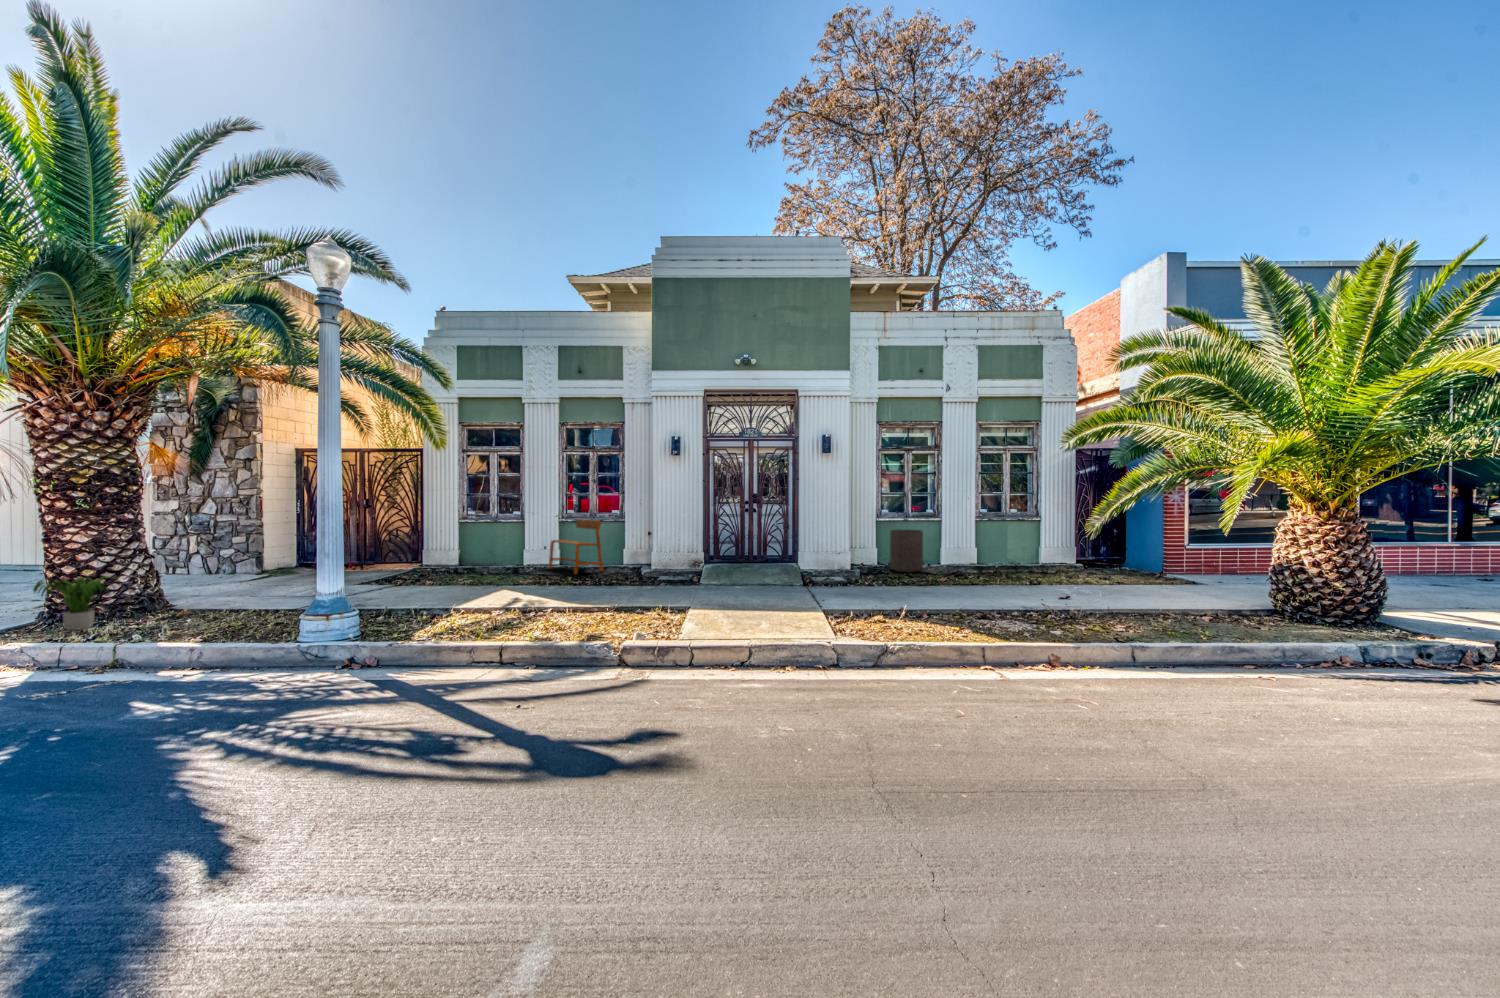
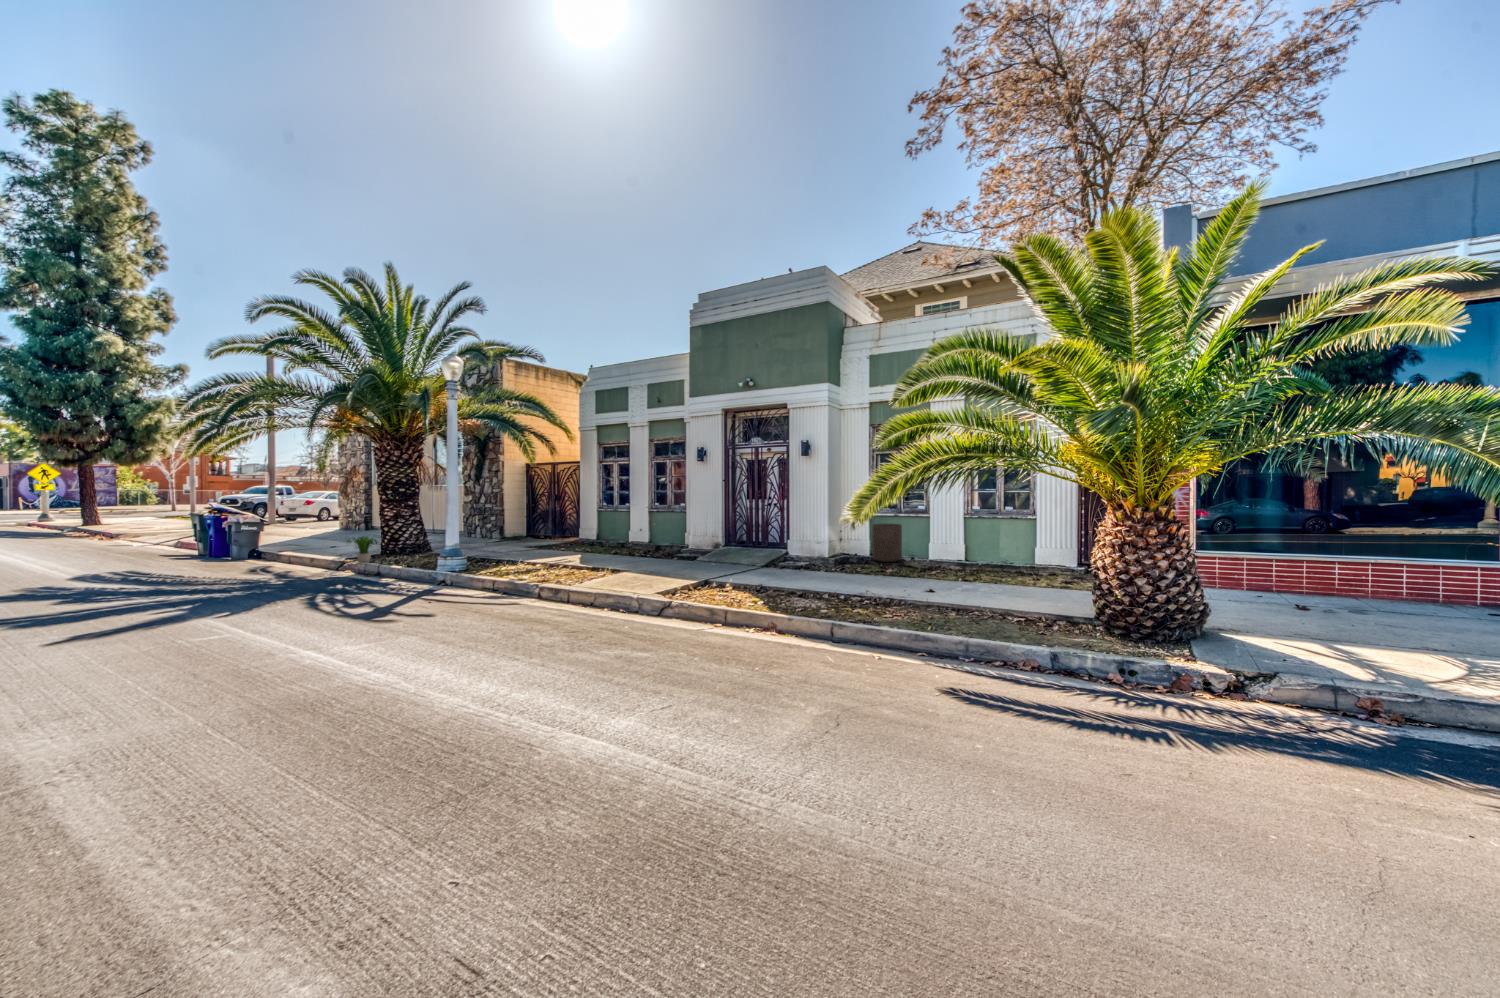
bench: present [549,519,603,574] -> none [642,509,668,549]

